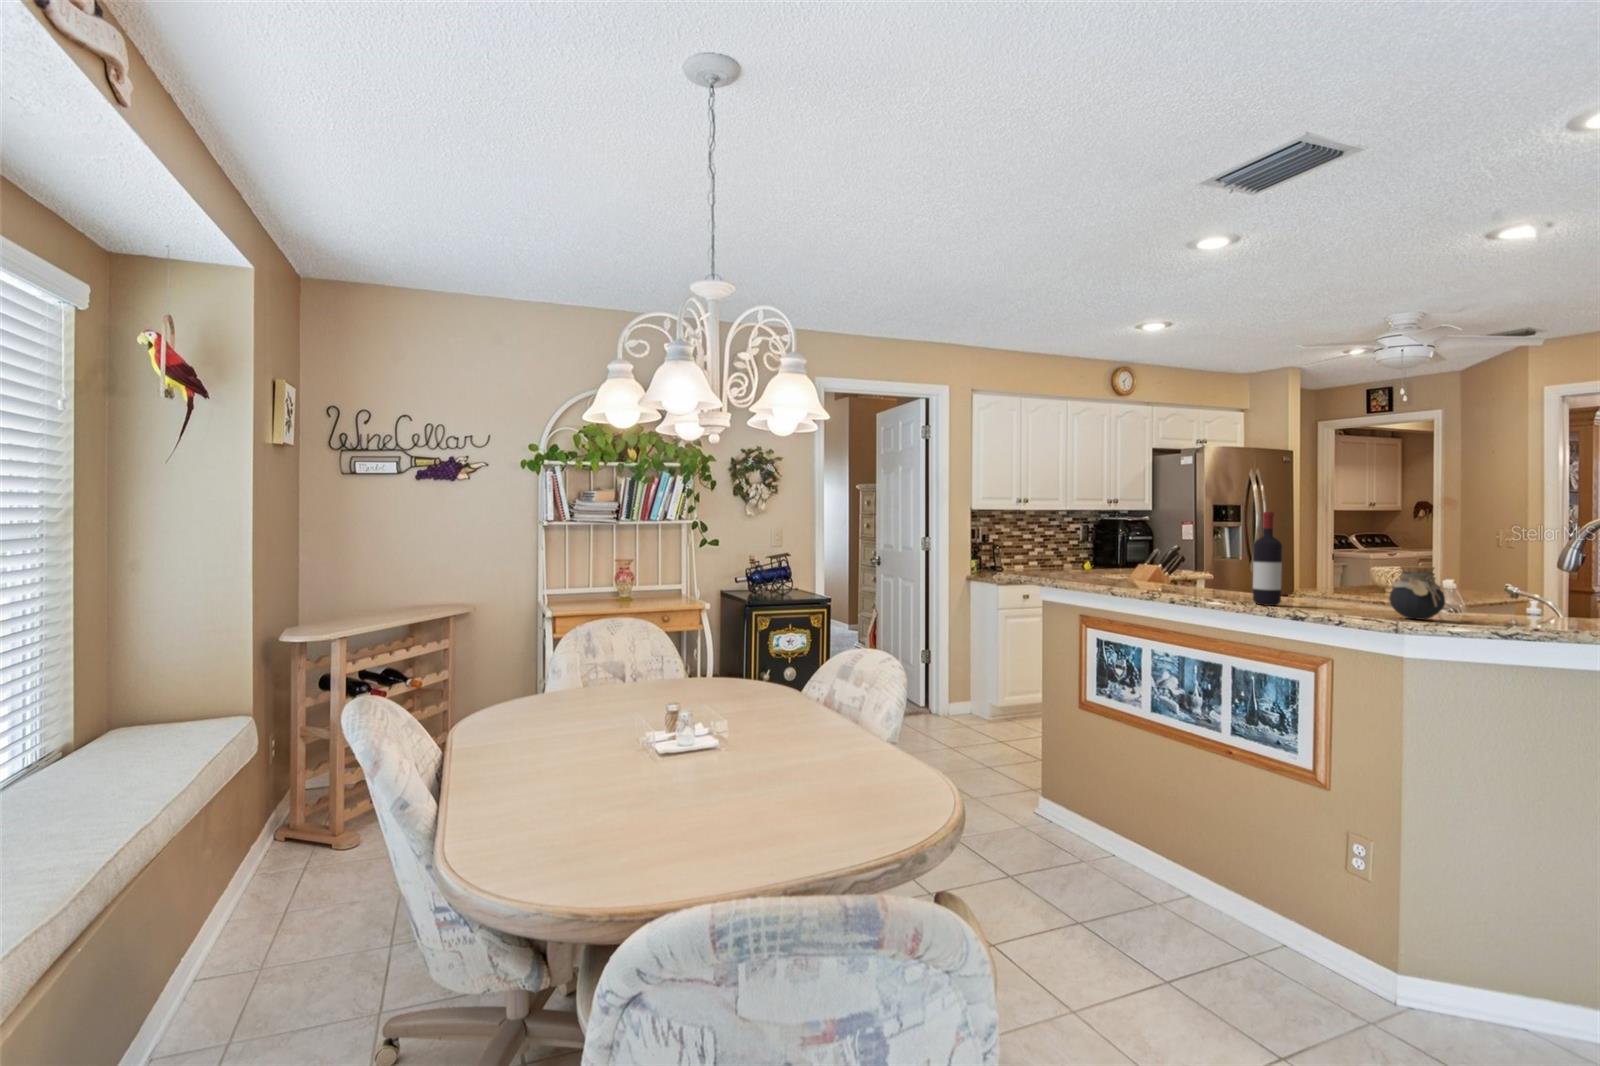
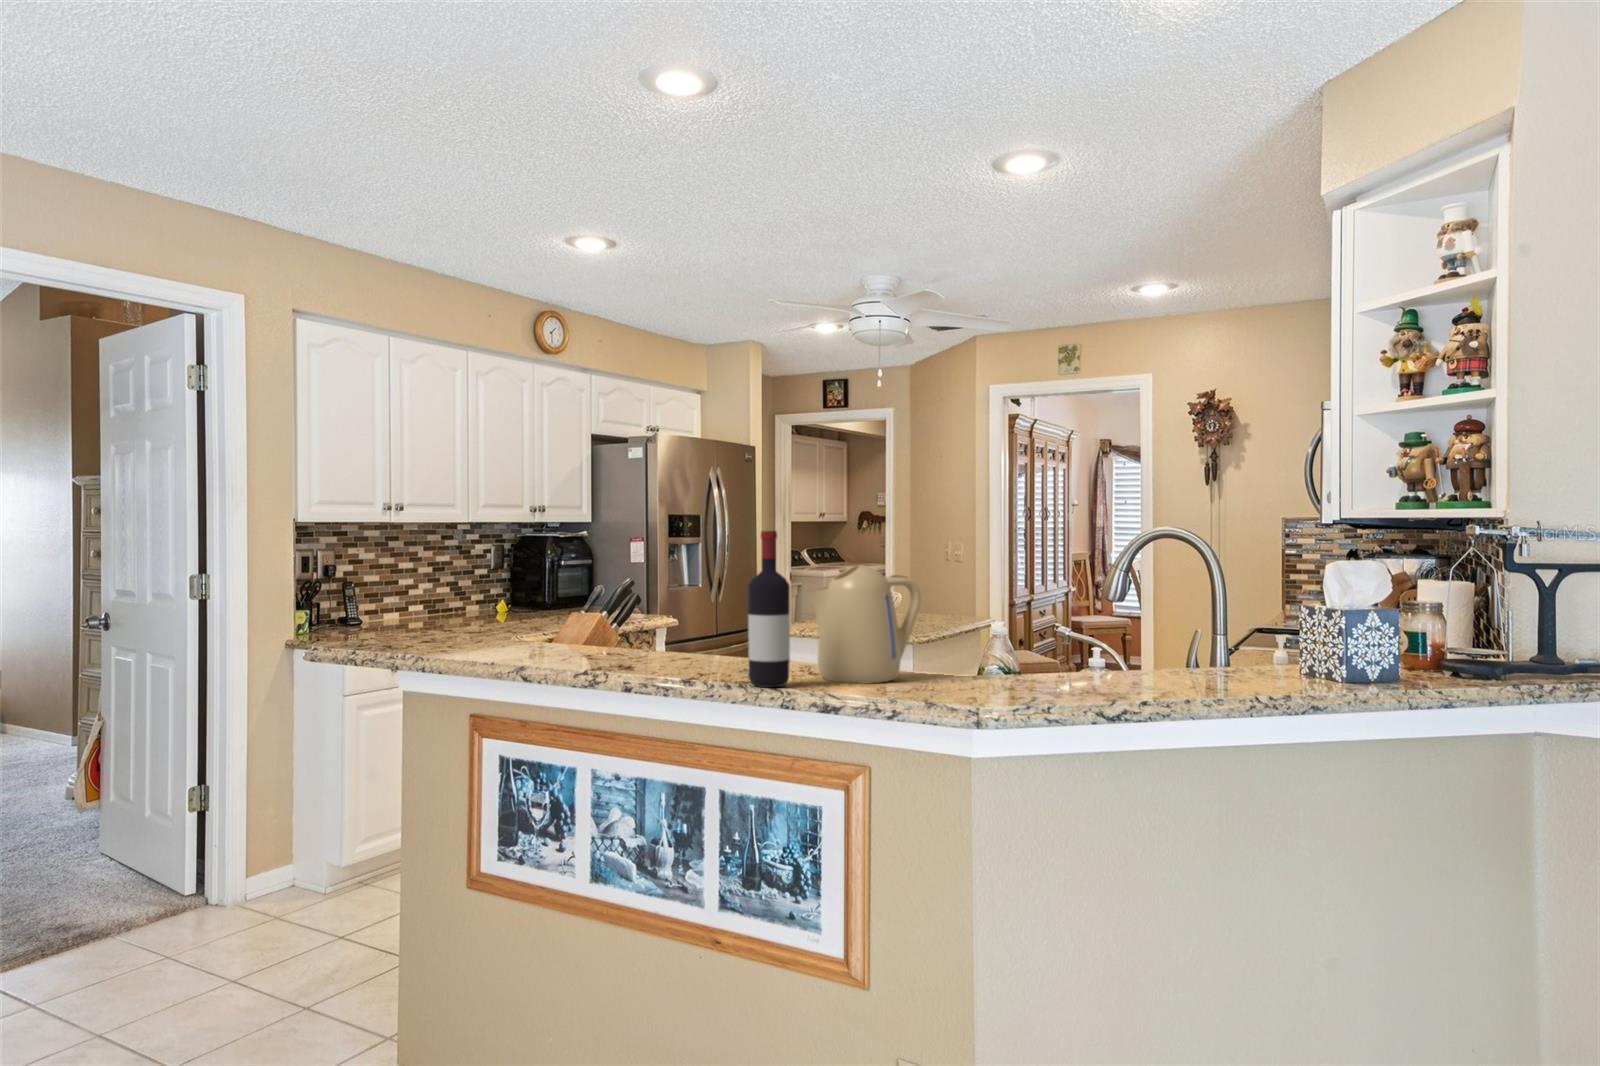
kettle: none [1298,535,1389,610] -> present [807,565,921,683]
jar: present [1389,566,1445,619] -> none [936,613,1005,697]

